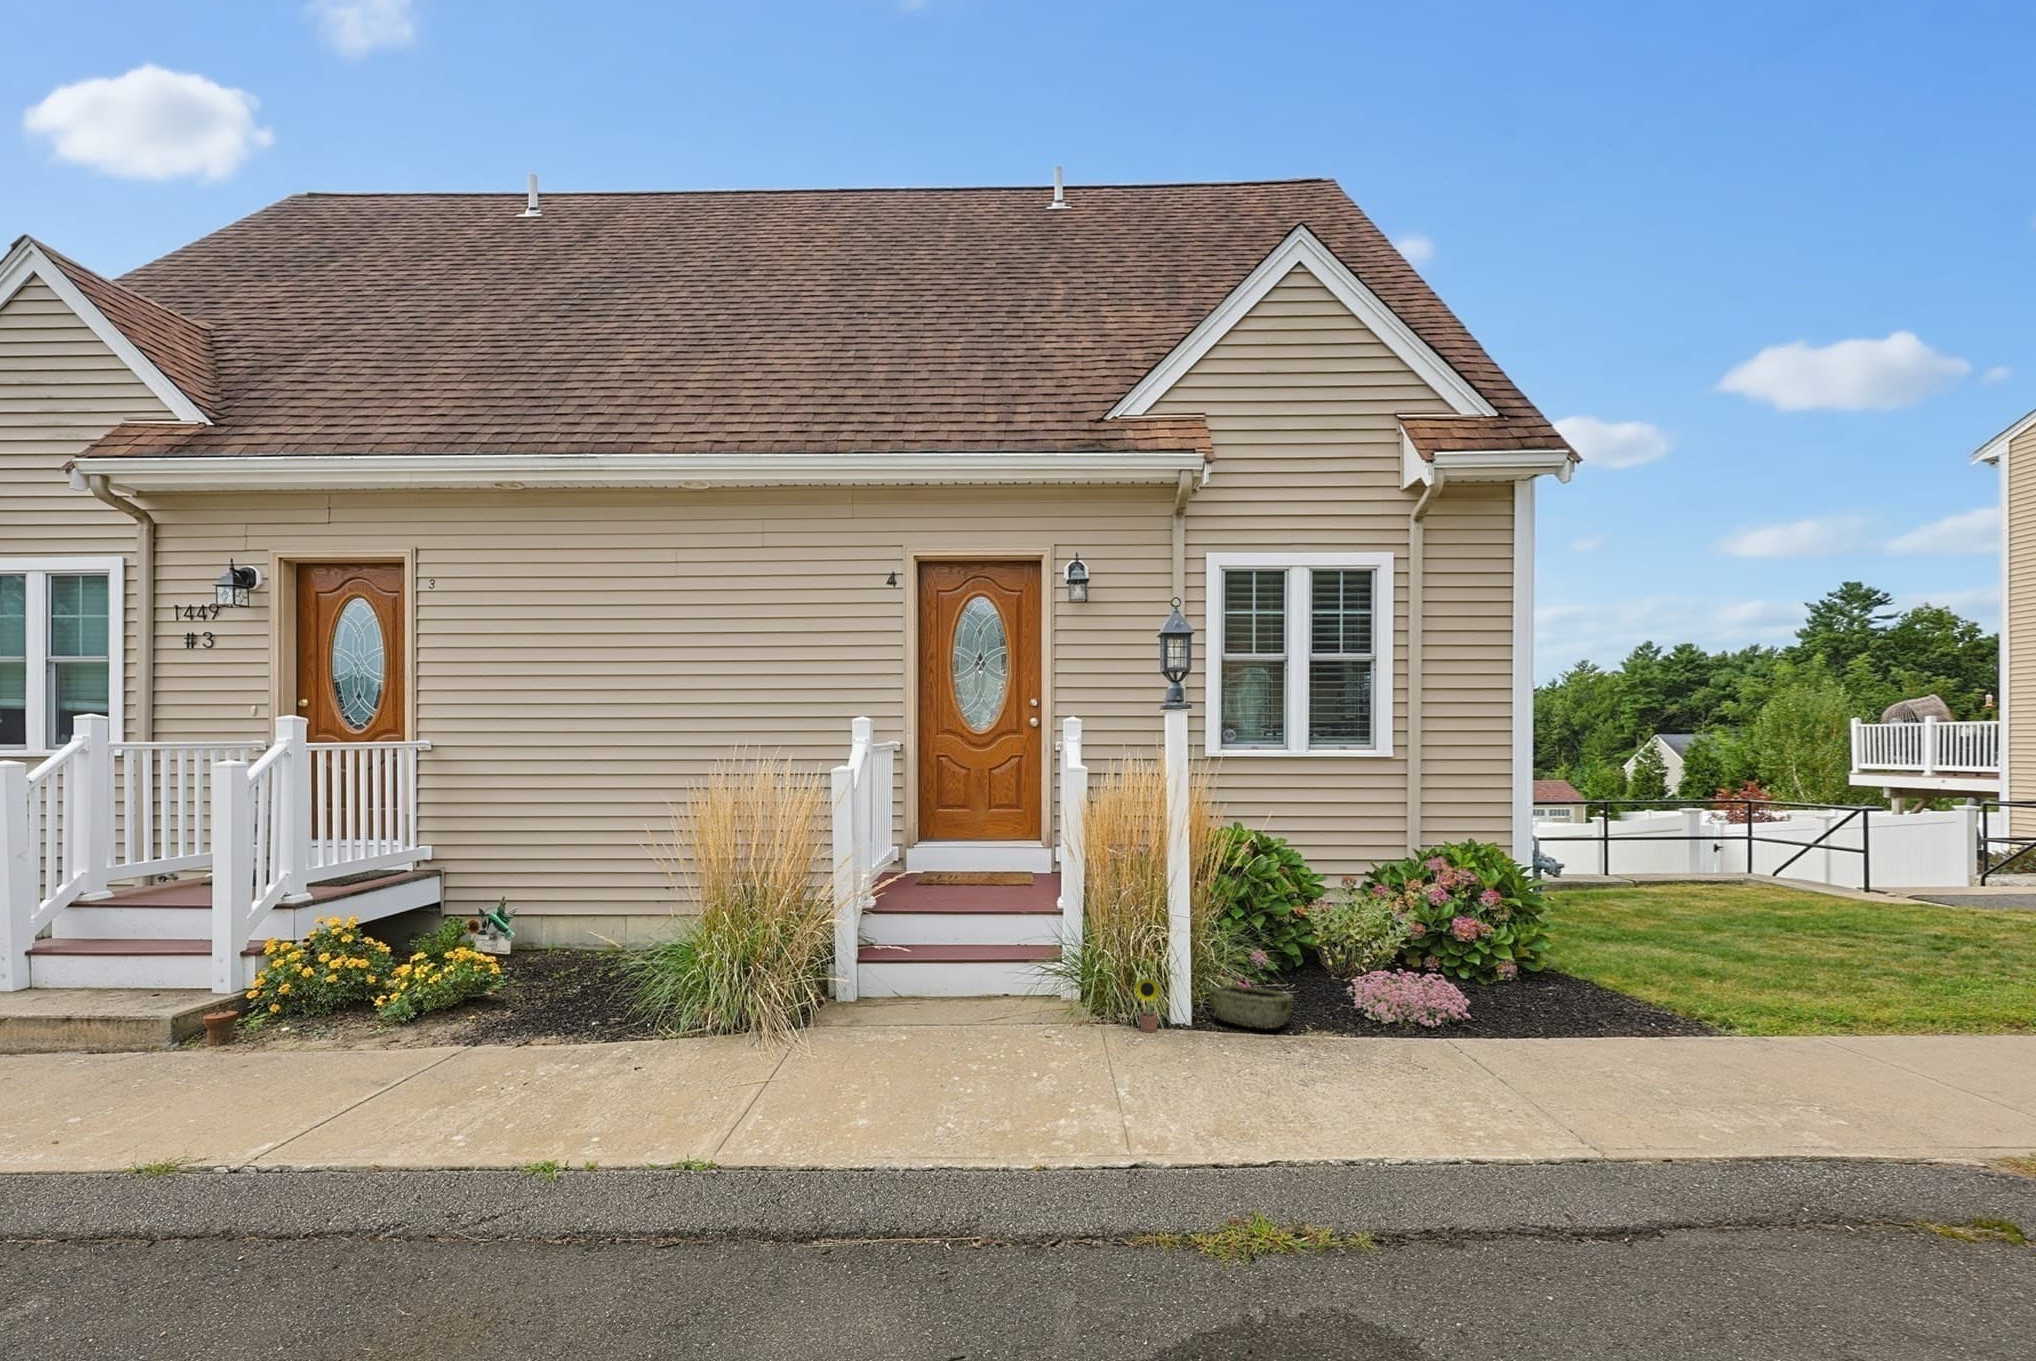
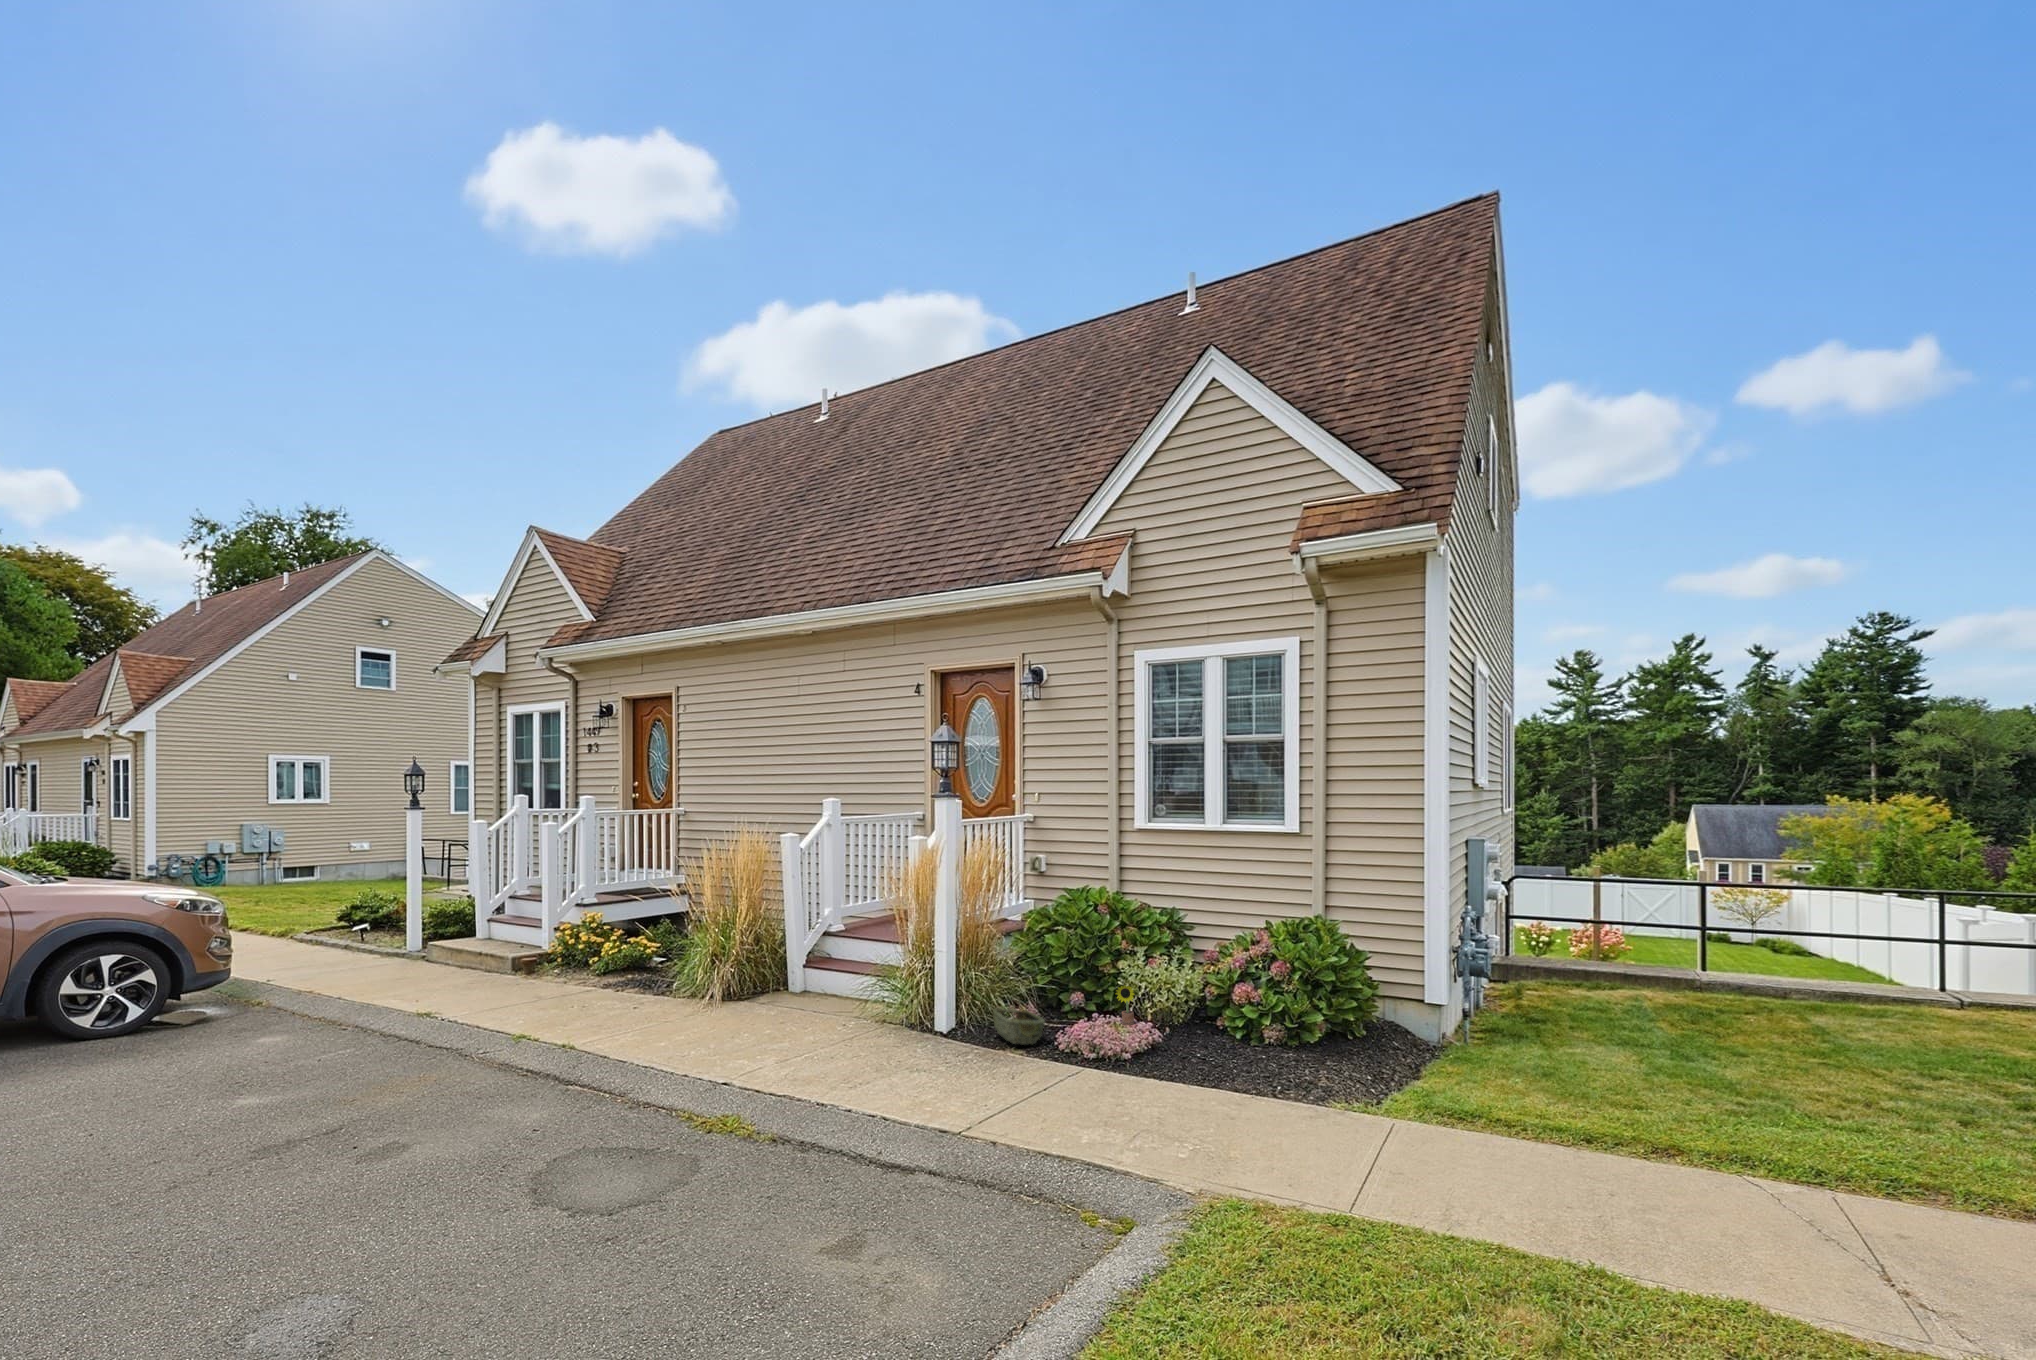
decorative plant: present [1134,978,1161,1032] -> present [1116,985,1135,1025]

